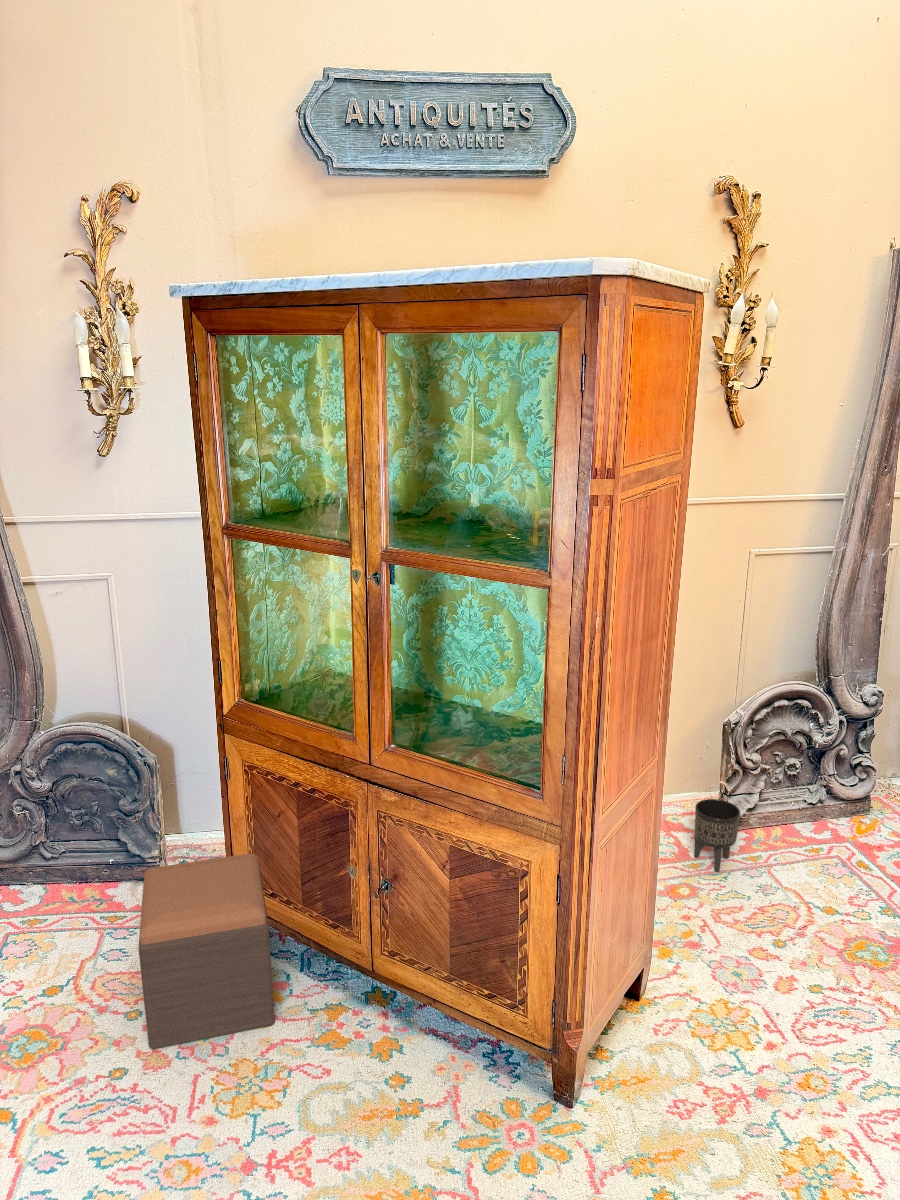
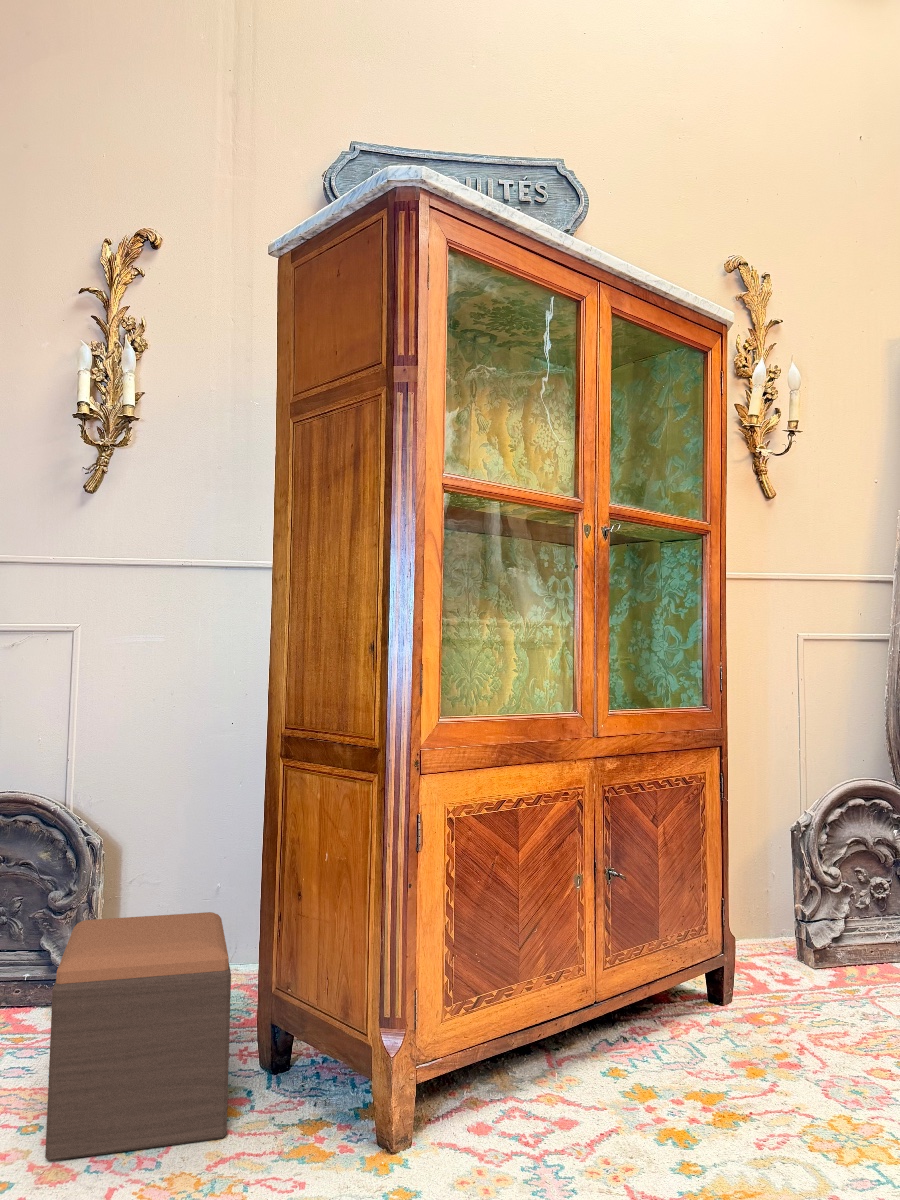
planter: present [694,799,740,872] -> none [768,911,825,1002]

